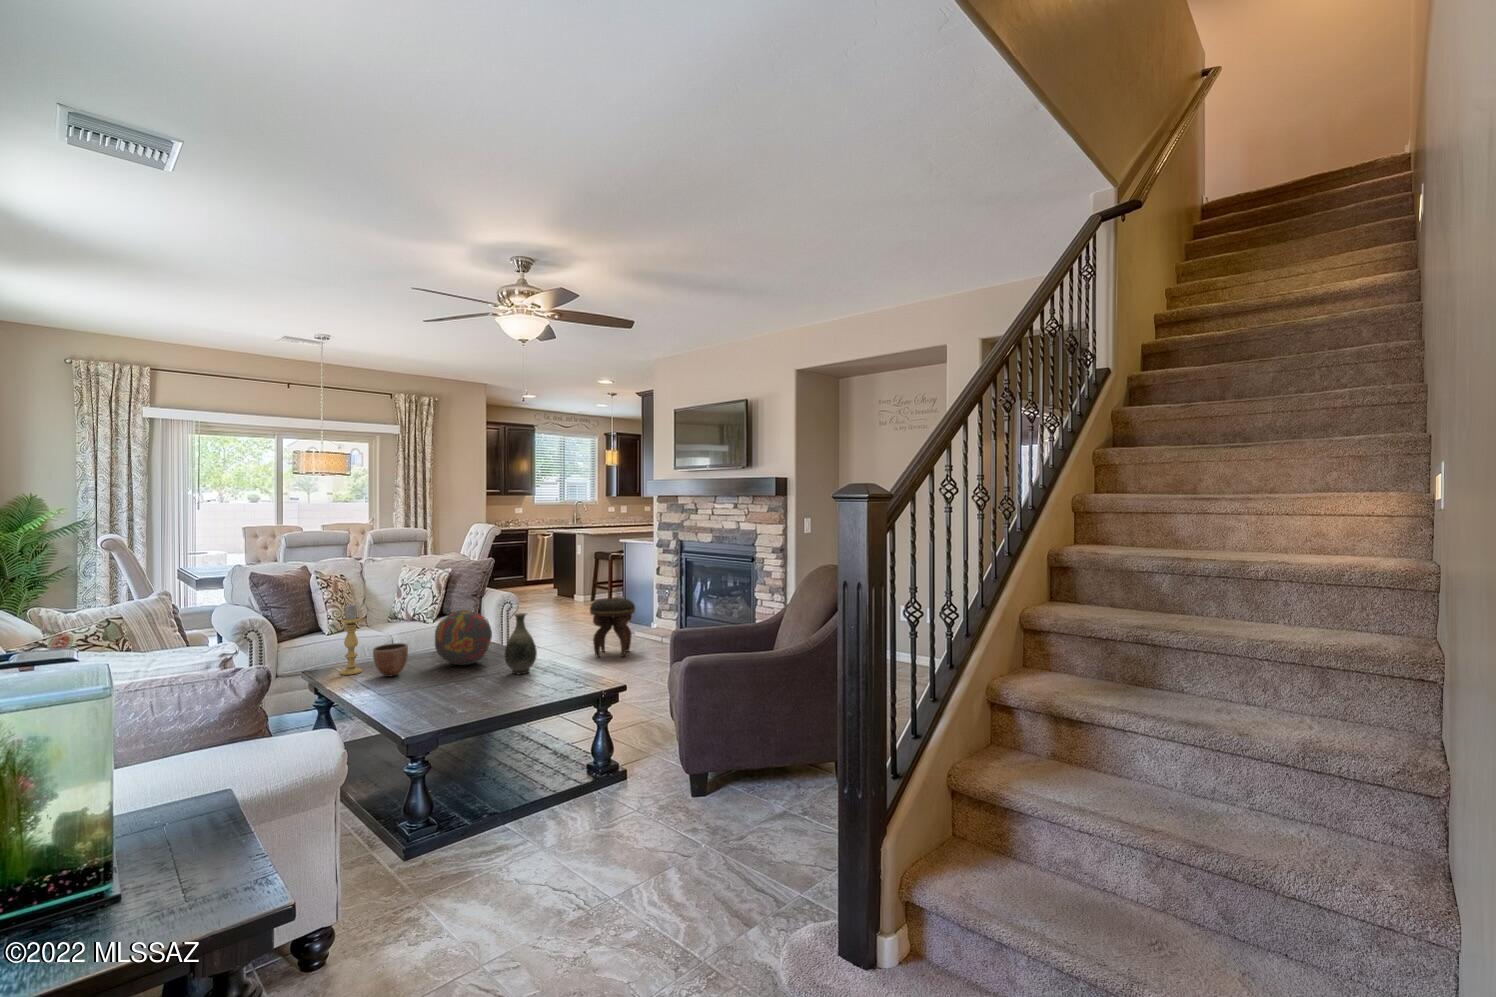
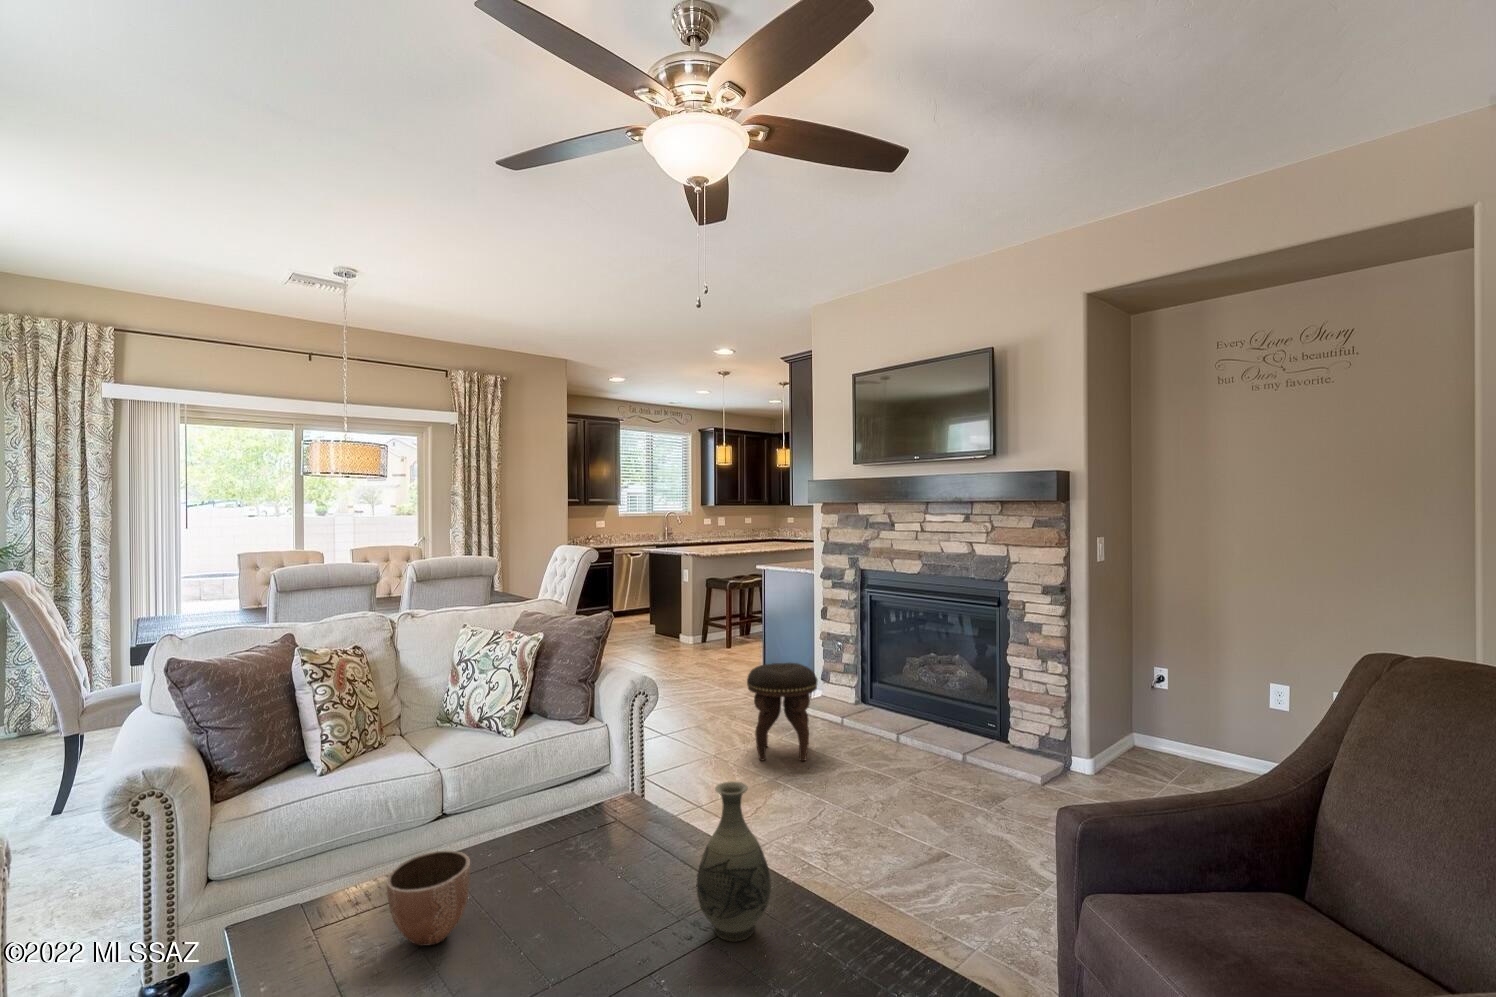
candle holder: present [341,604,362,675] -> none [317,757,367,932]
decorative orb: present [435,609,492,665] -> none [528,756,652,892]

